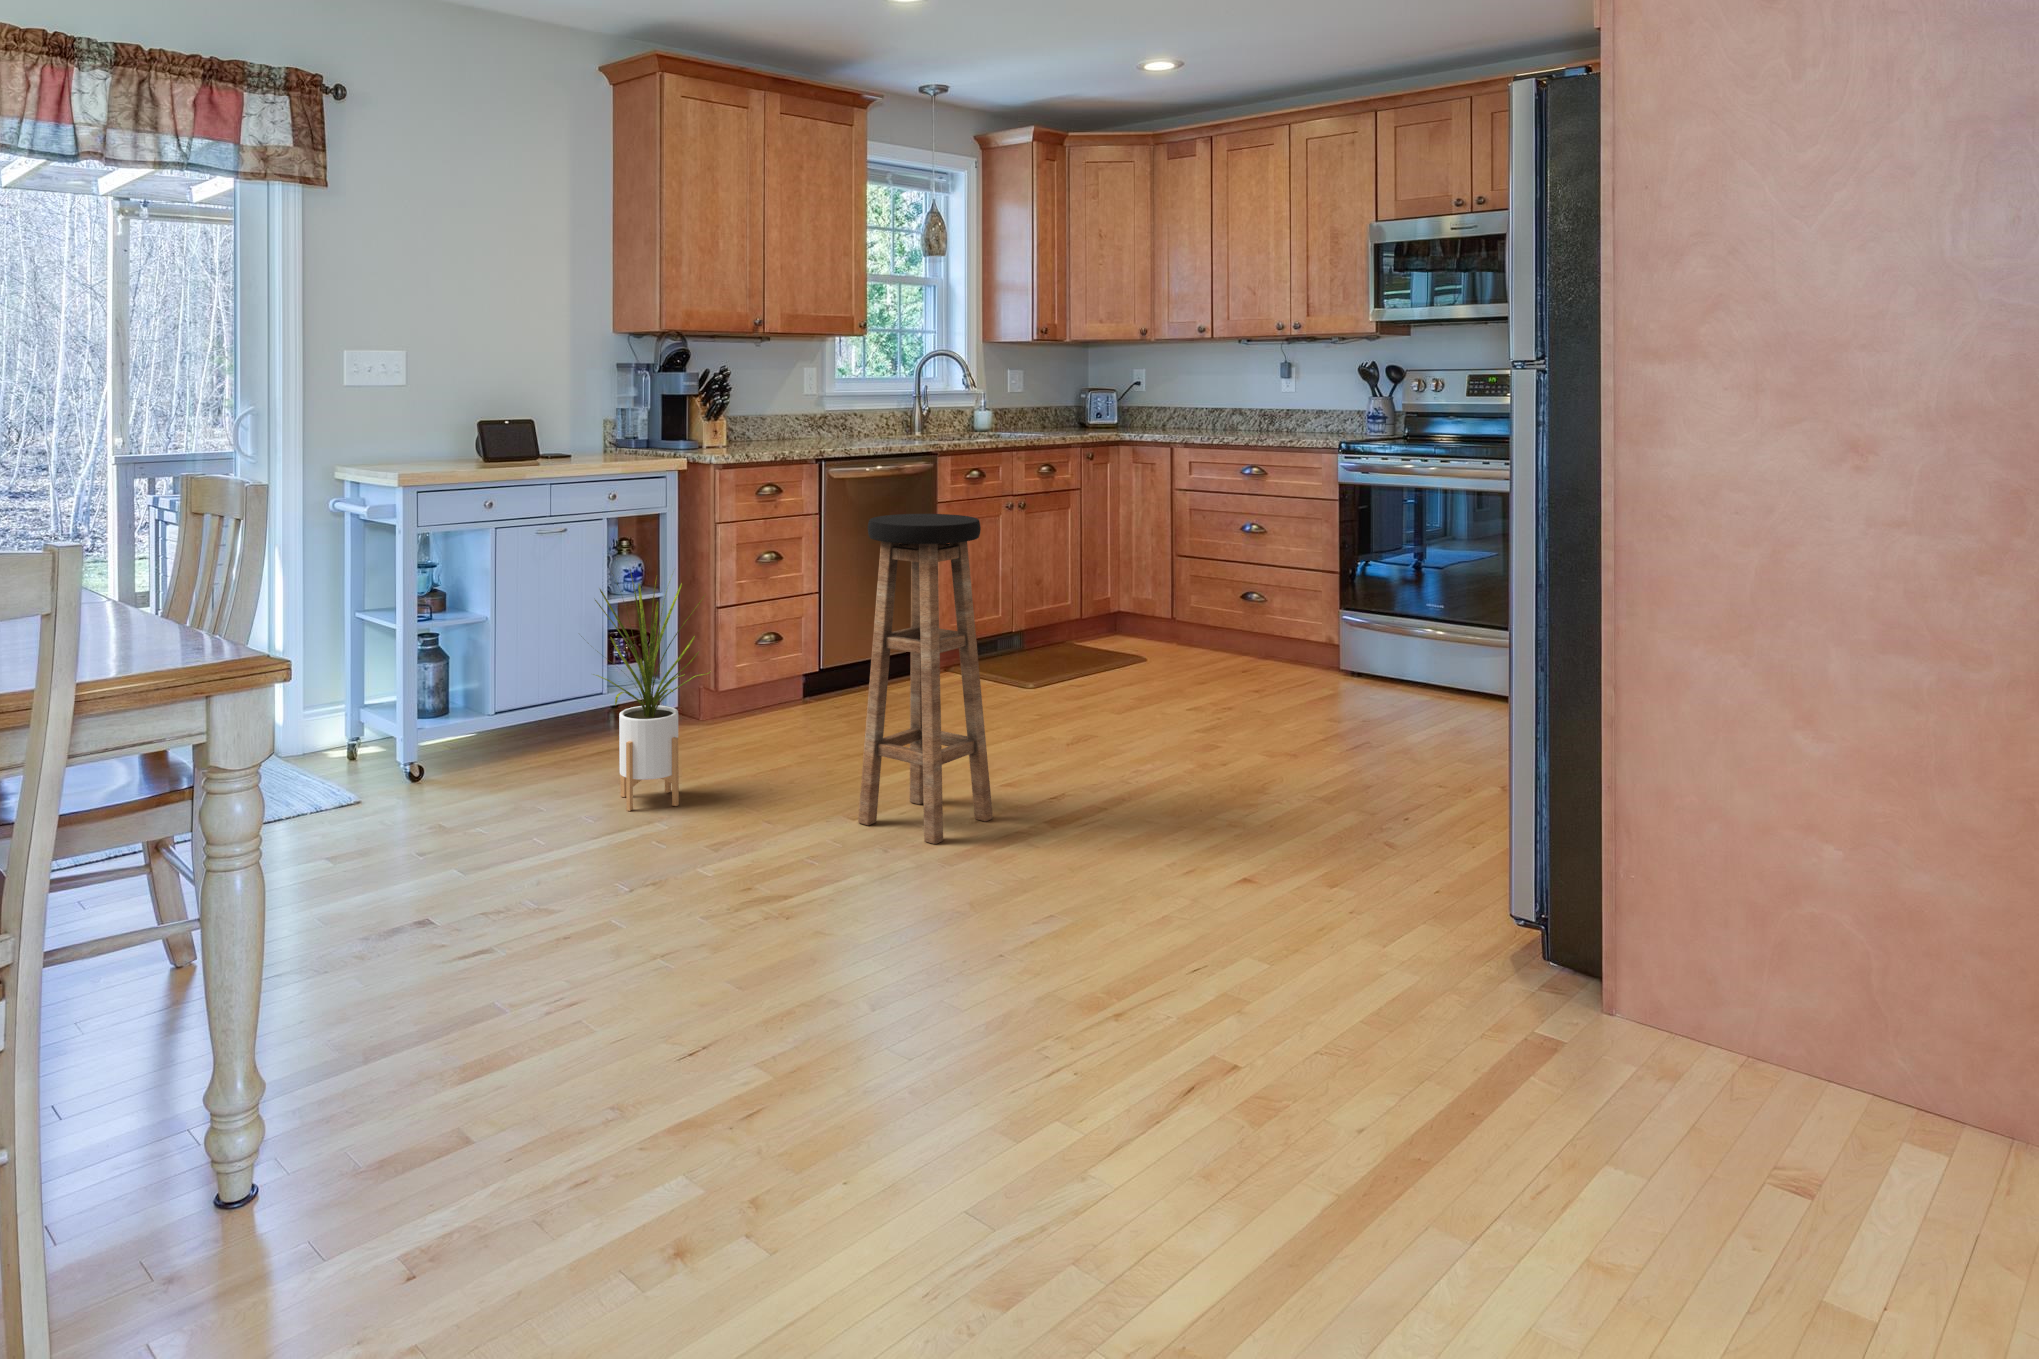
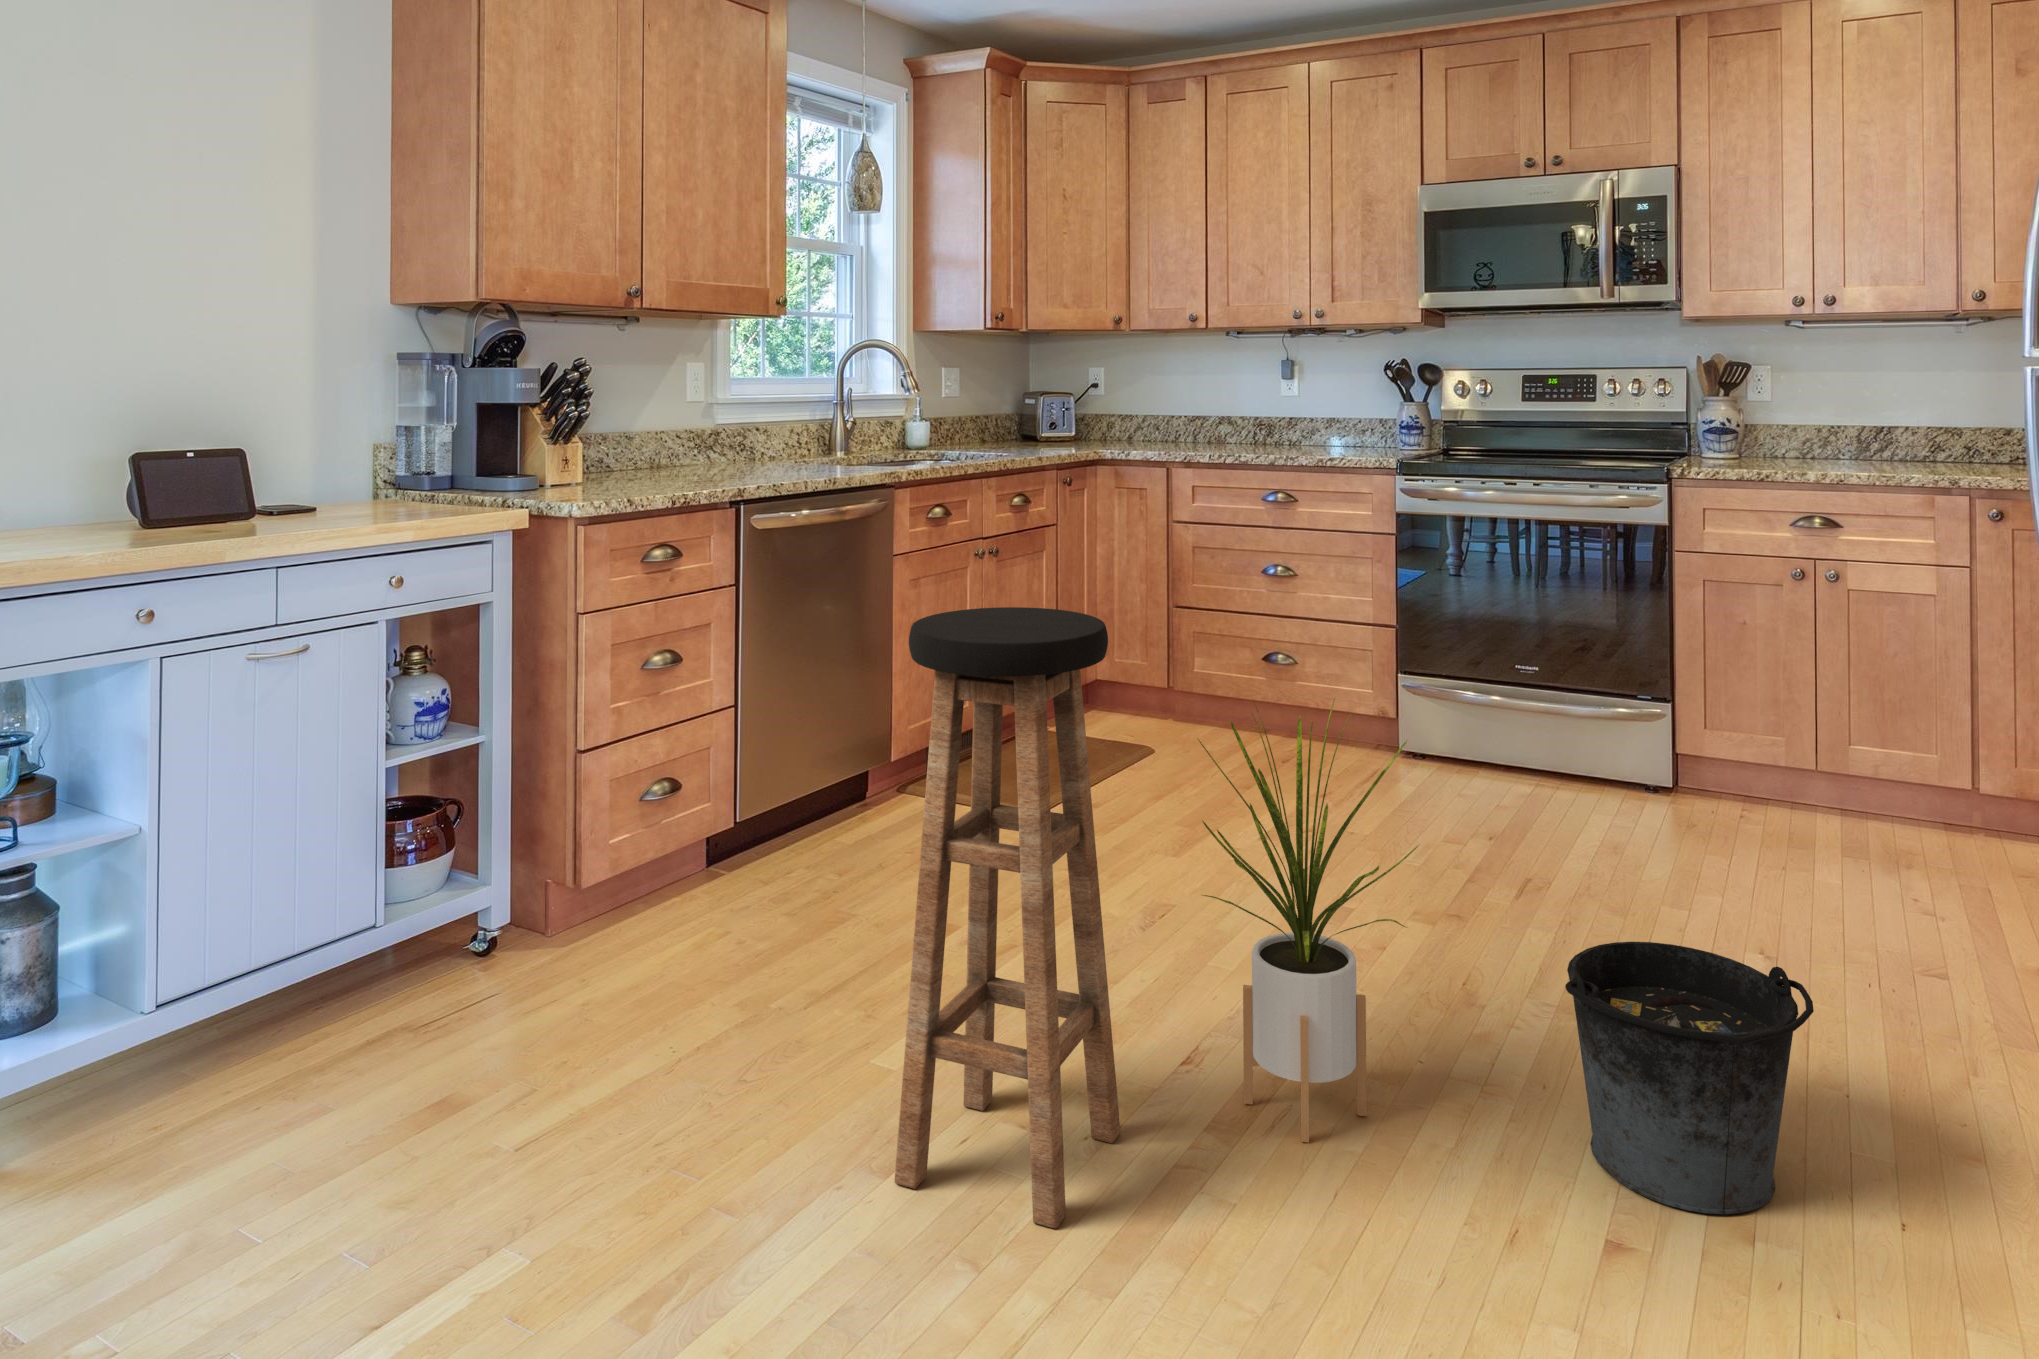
house plant: present [594,570,711,811] -> present [1198,698,1419,1143]
bucket: none [1245,734,1398,877] -> present [1565,942,1814,1214]

